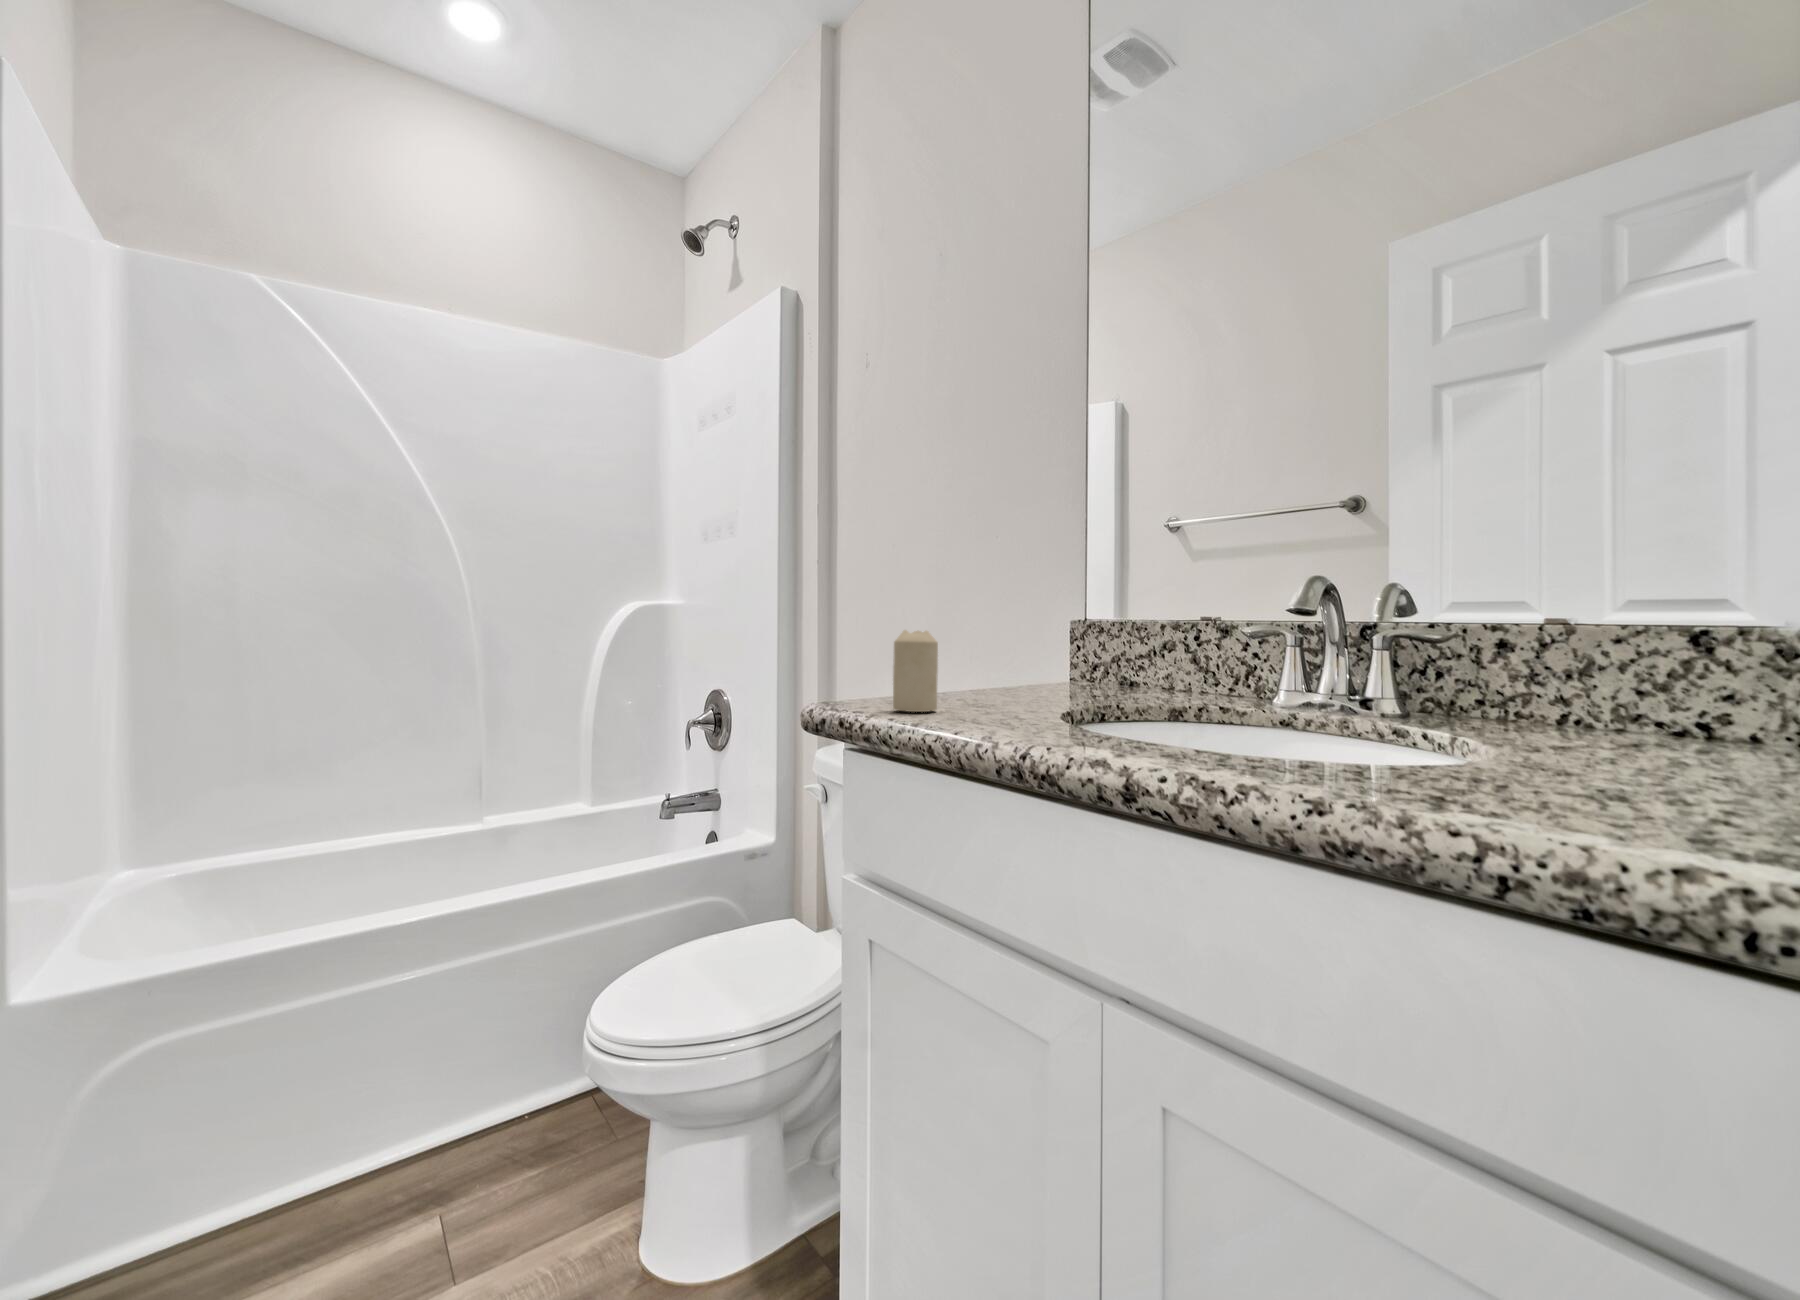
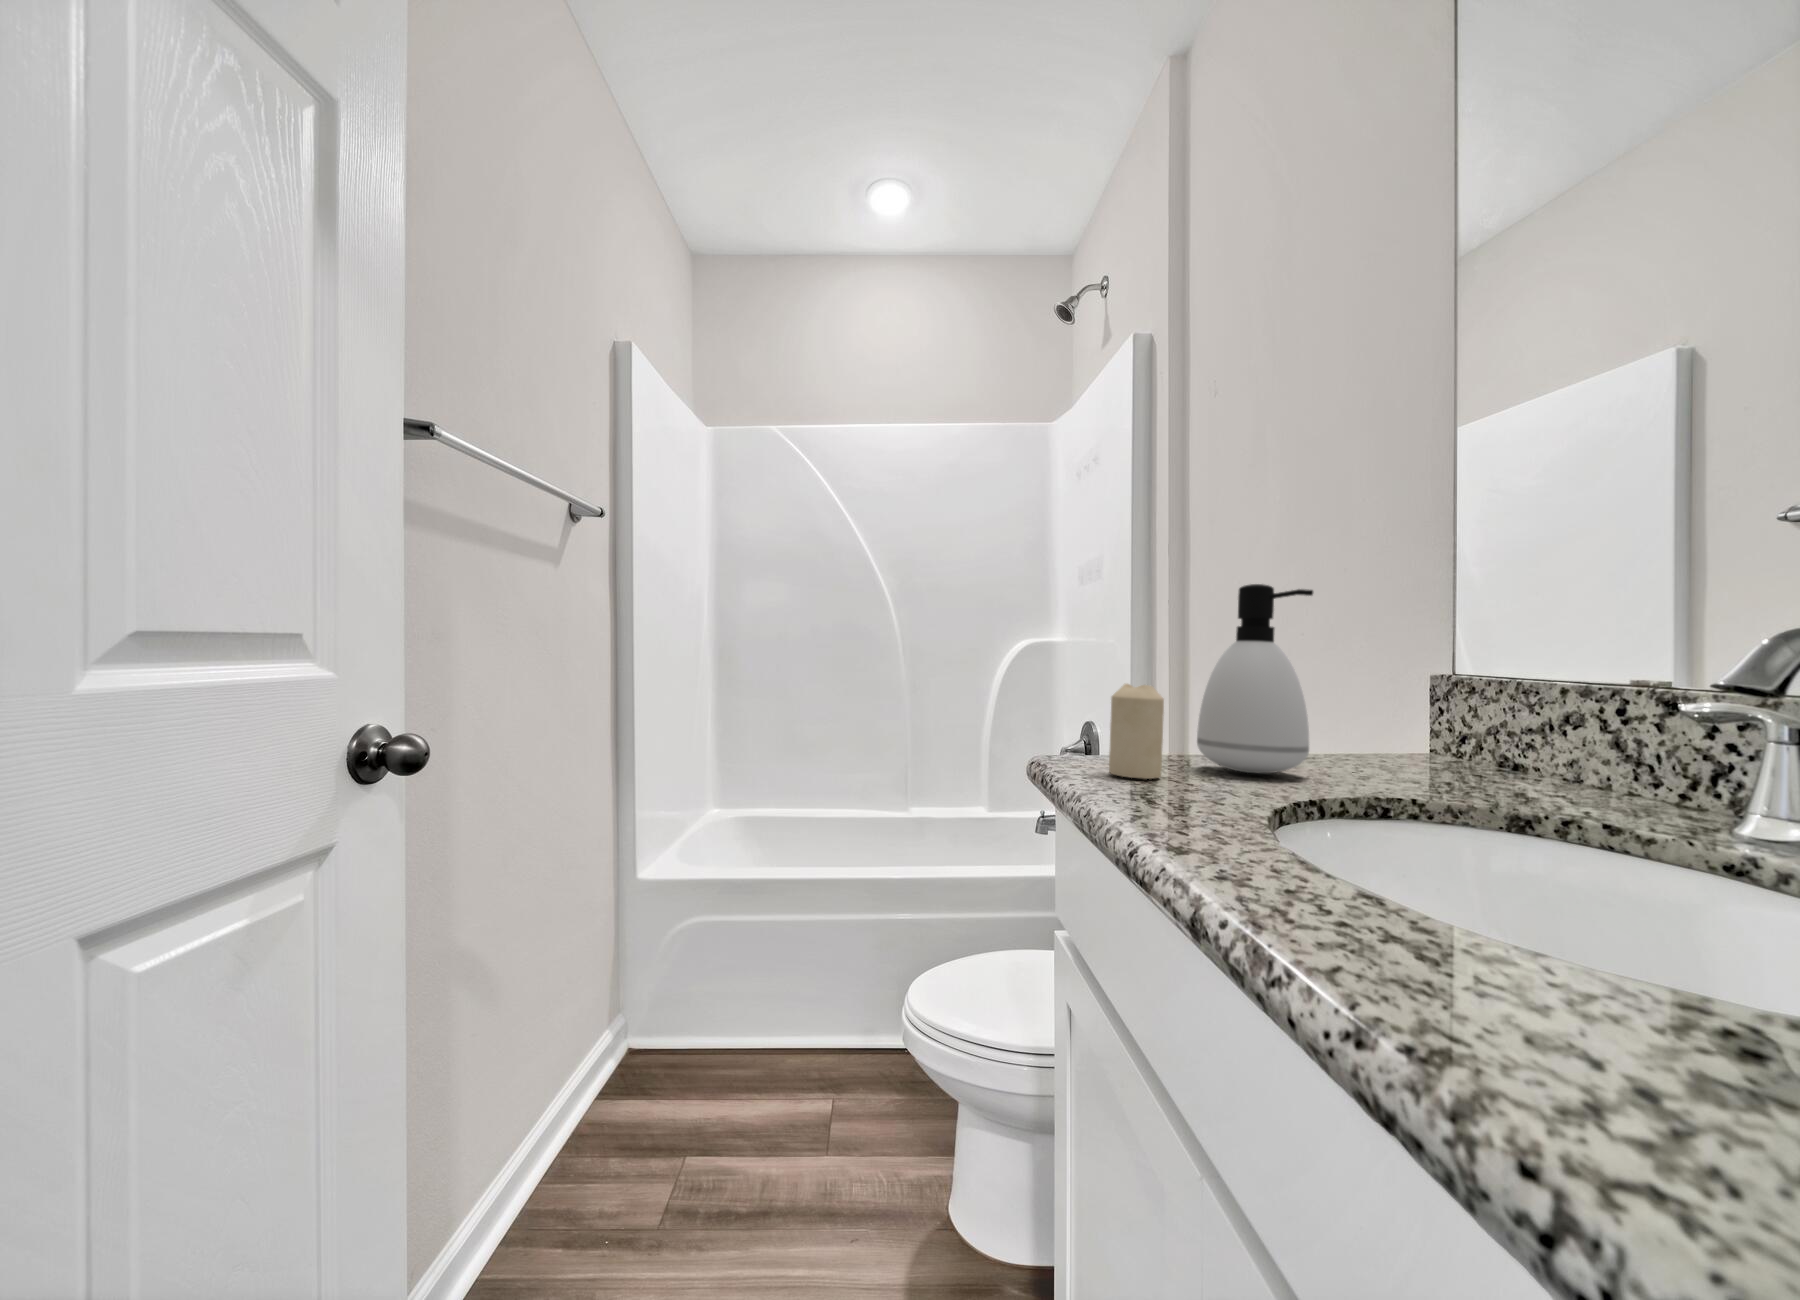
soap dispenser: none [939,546,1027,702] -> present [1197,584,1313,773]

